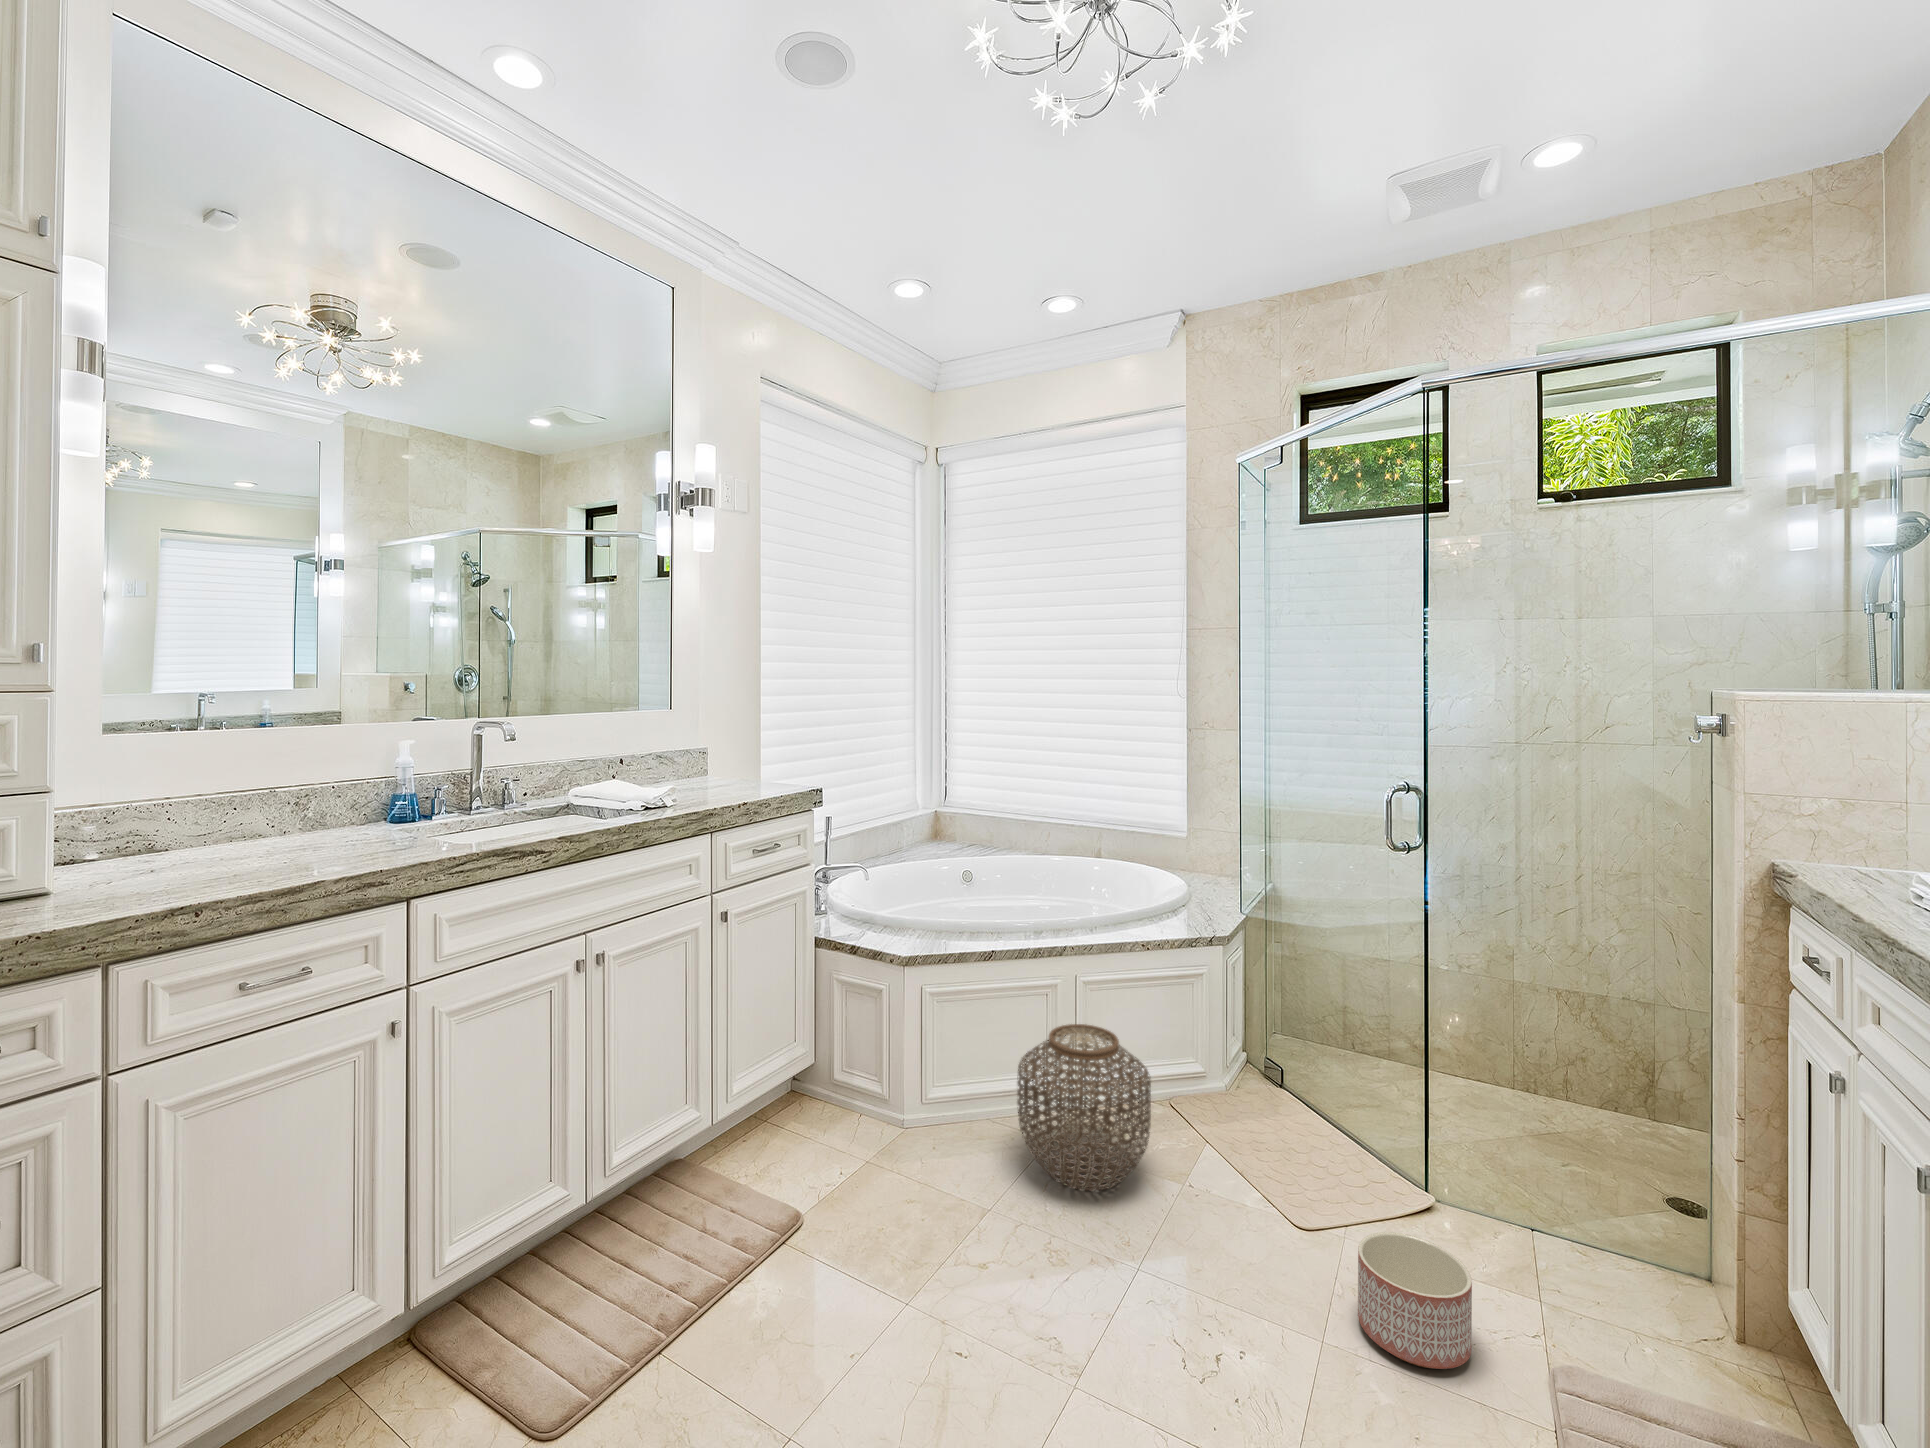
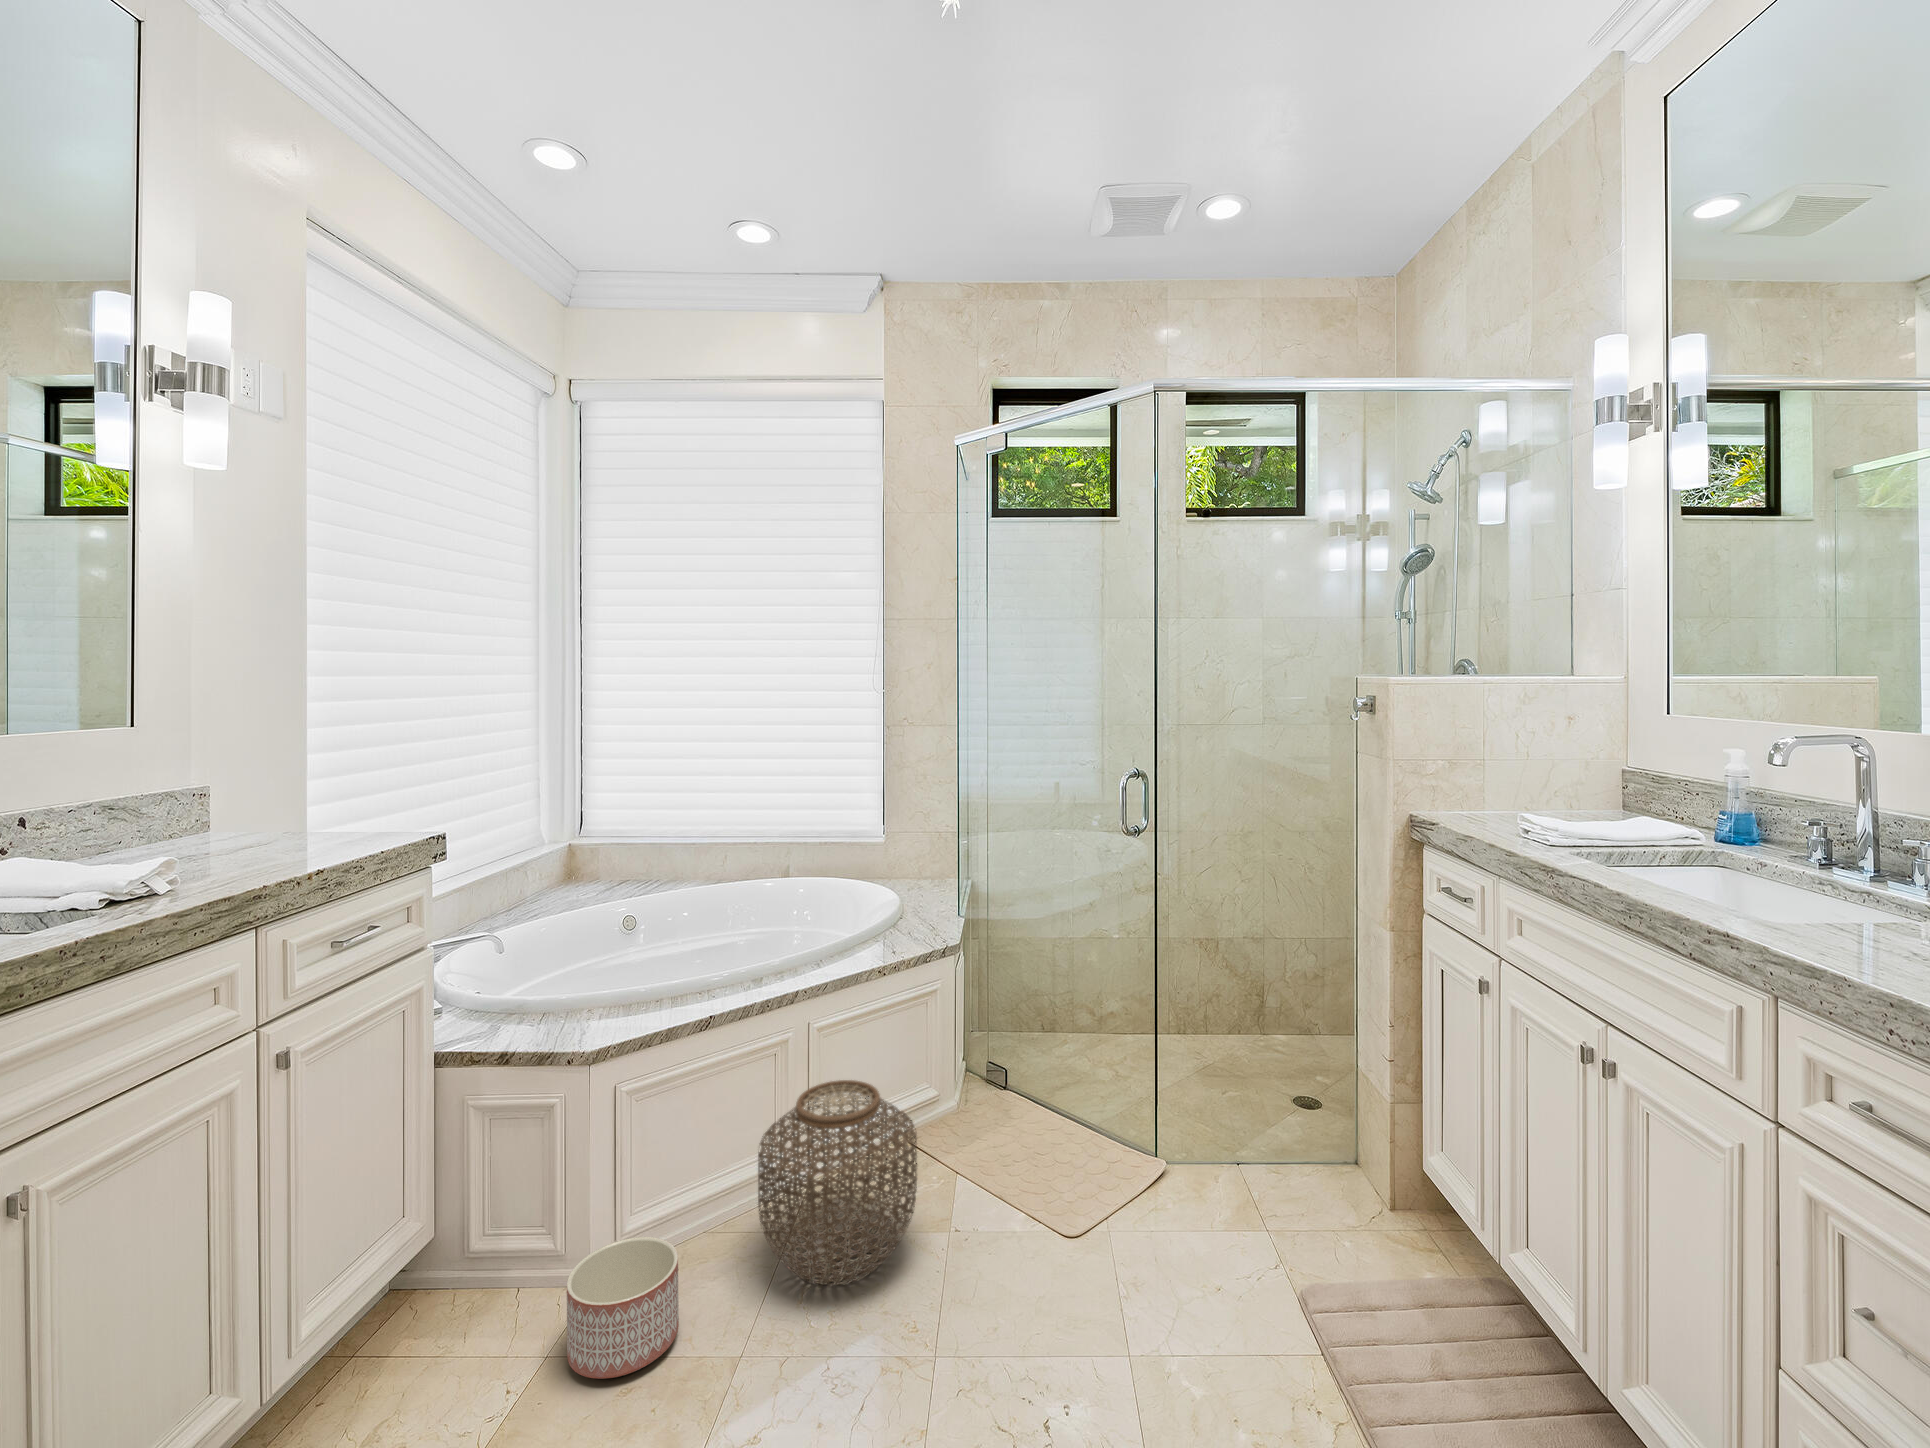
planter: present [1358,1232,1472,1369] -> present [567,1237,679,1379]

